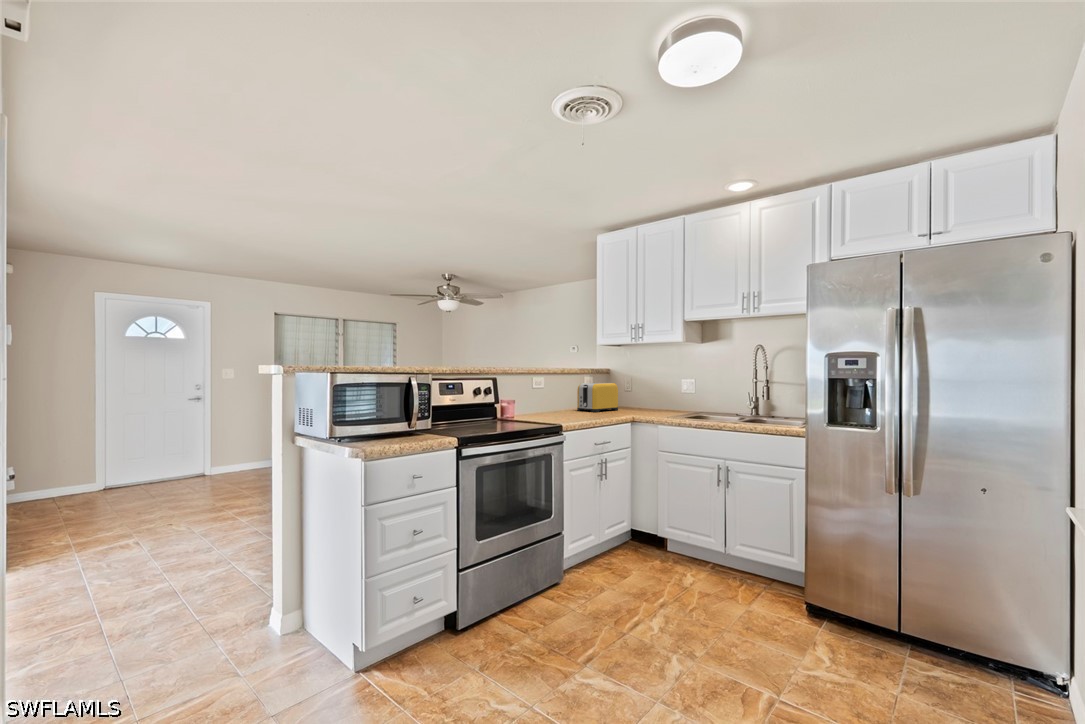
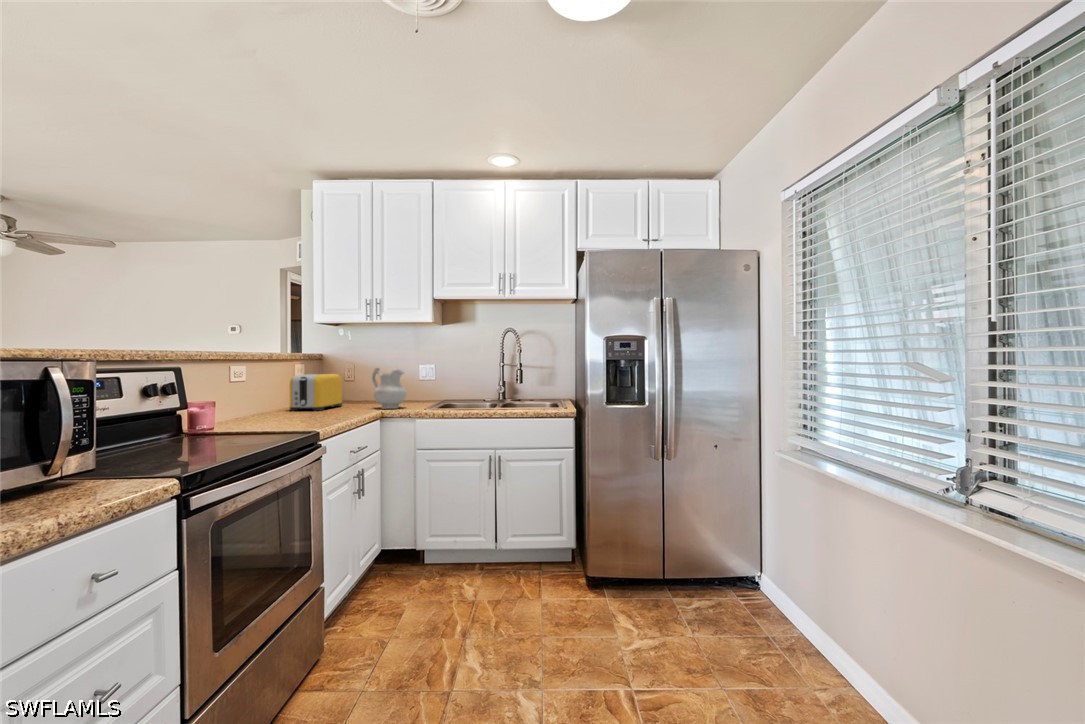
ceramic pitcher: none [637,379,664,415] -> present [372,368,407,409]

